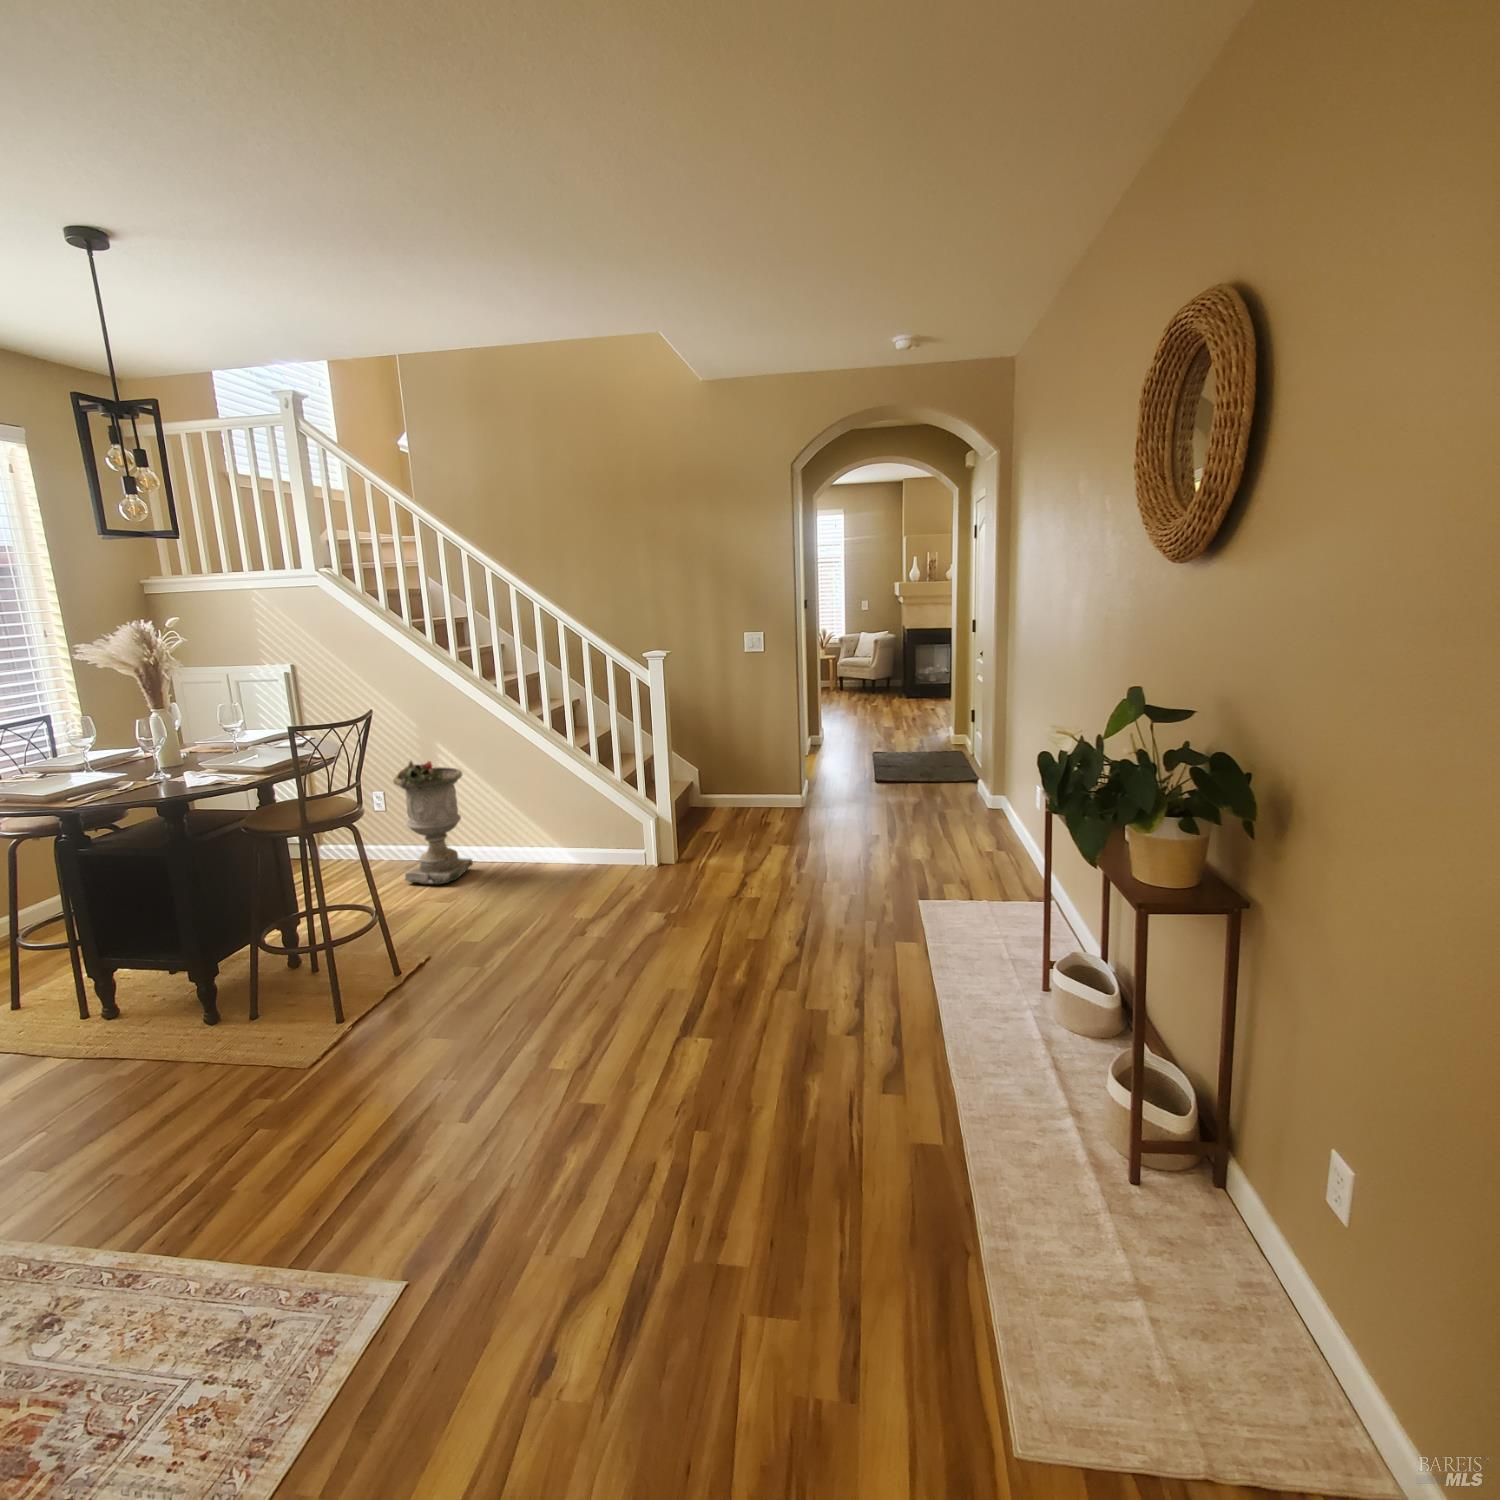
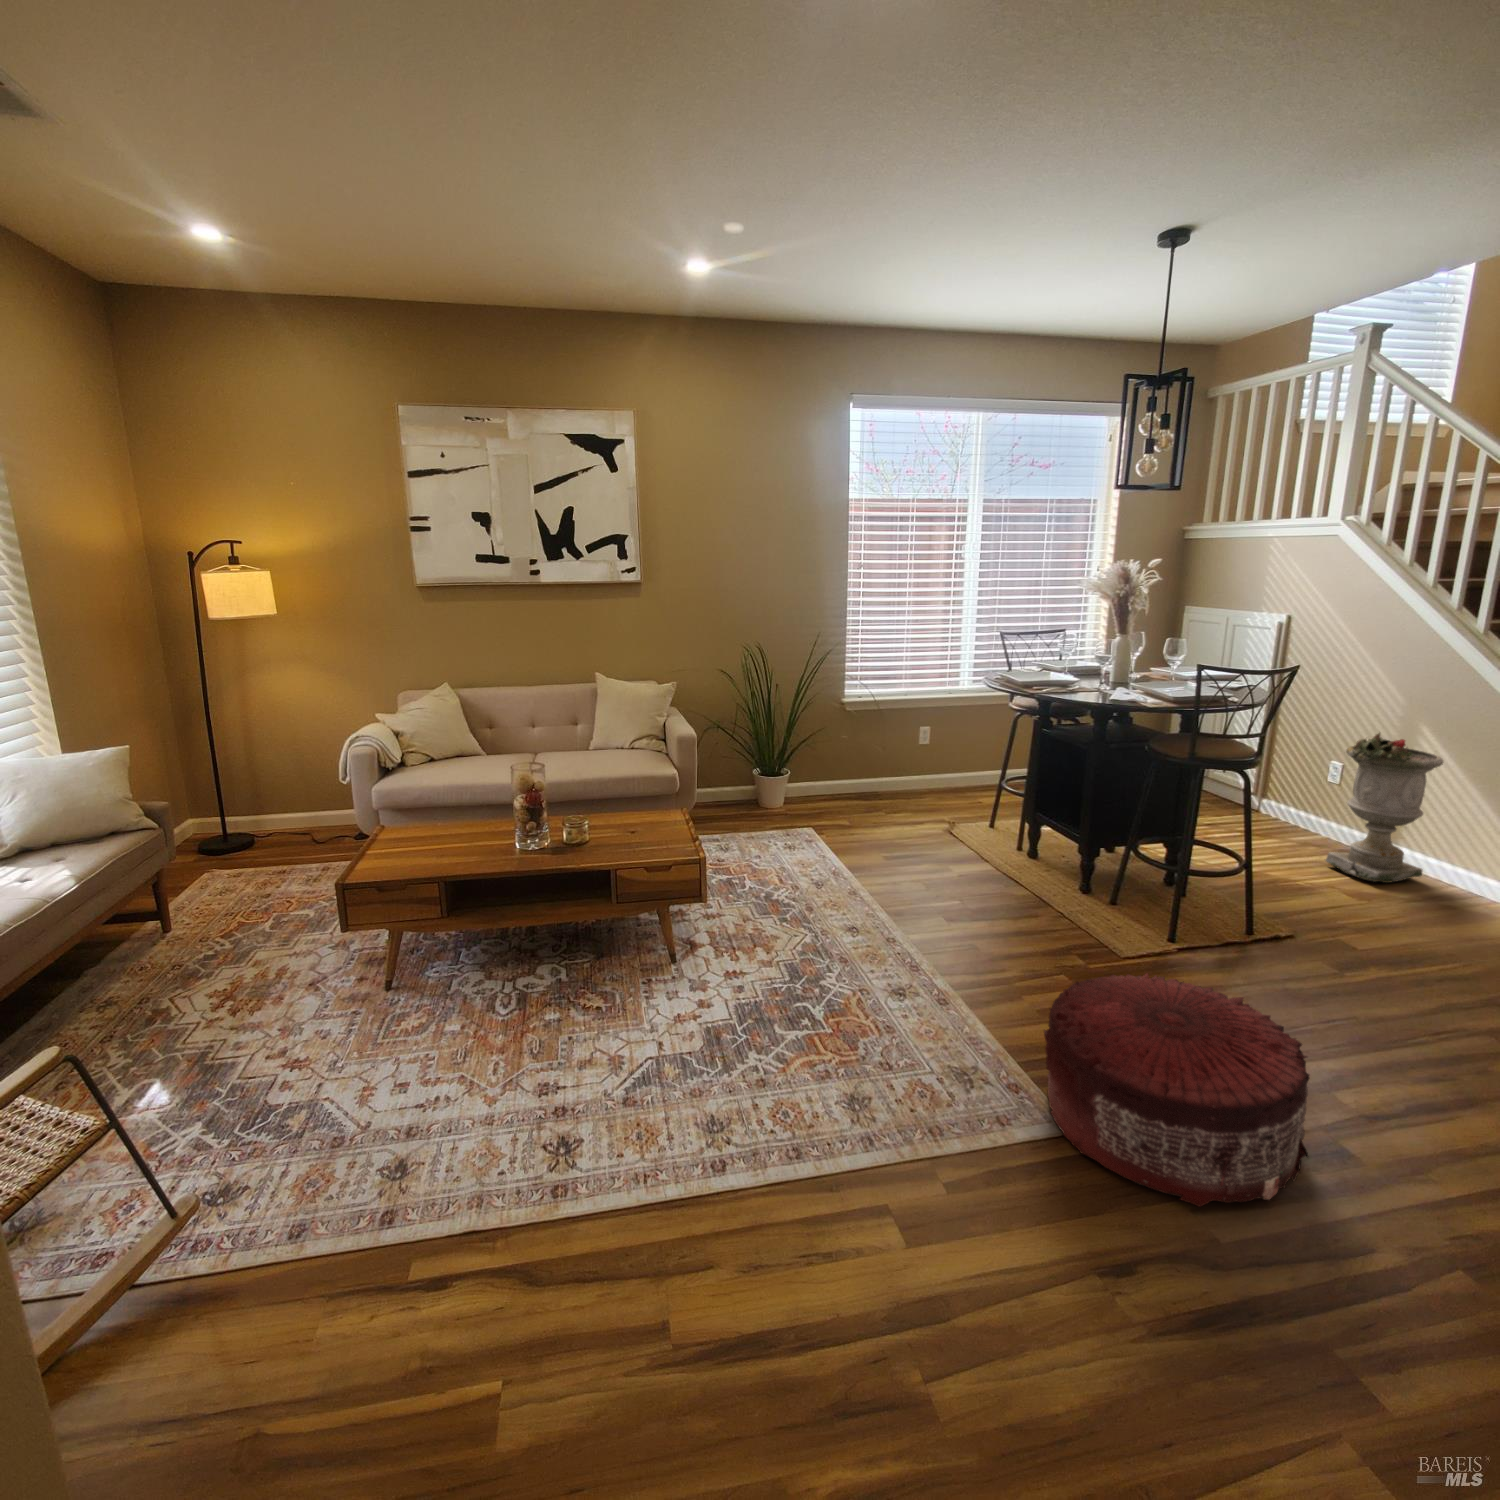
pouf: none [317,1037,578,1299] -> present [1044,974,1310,1207]

